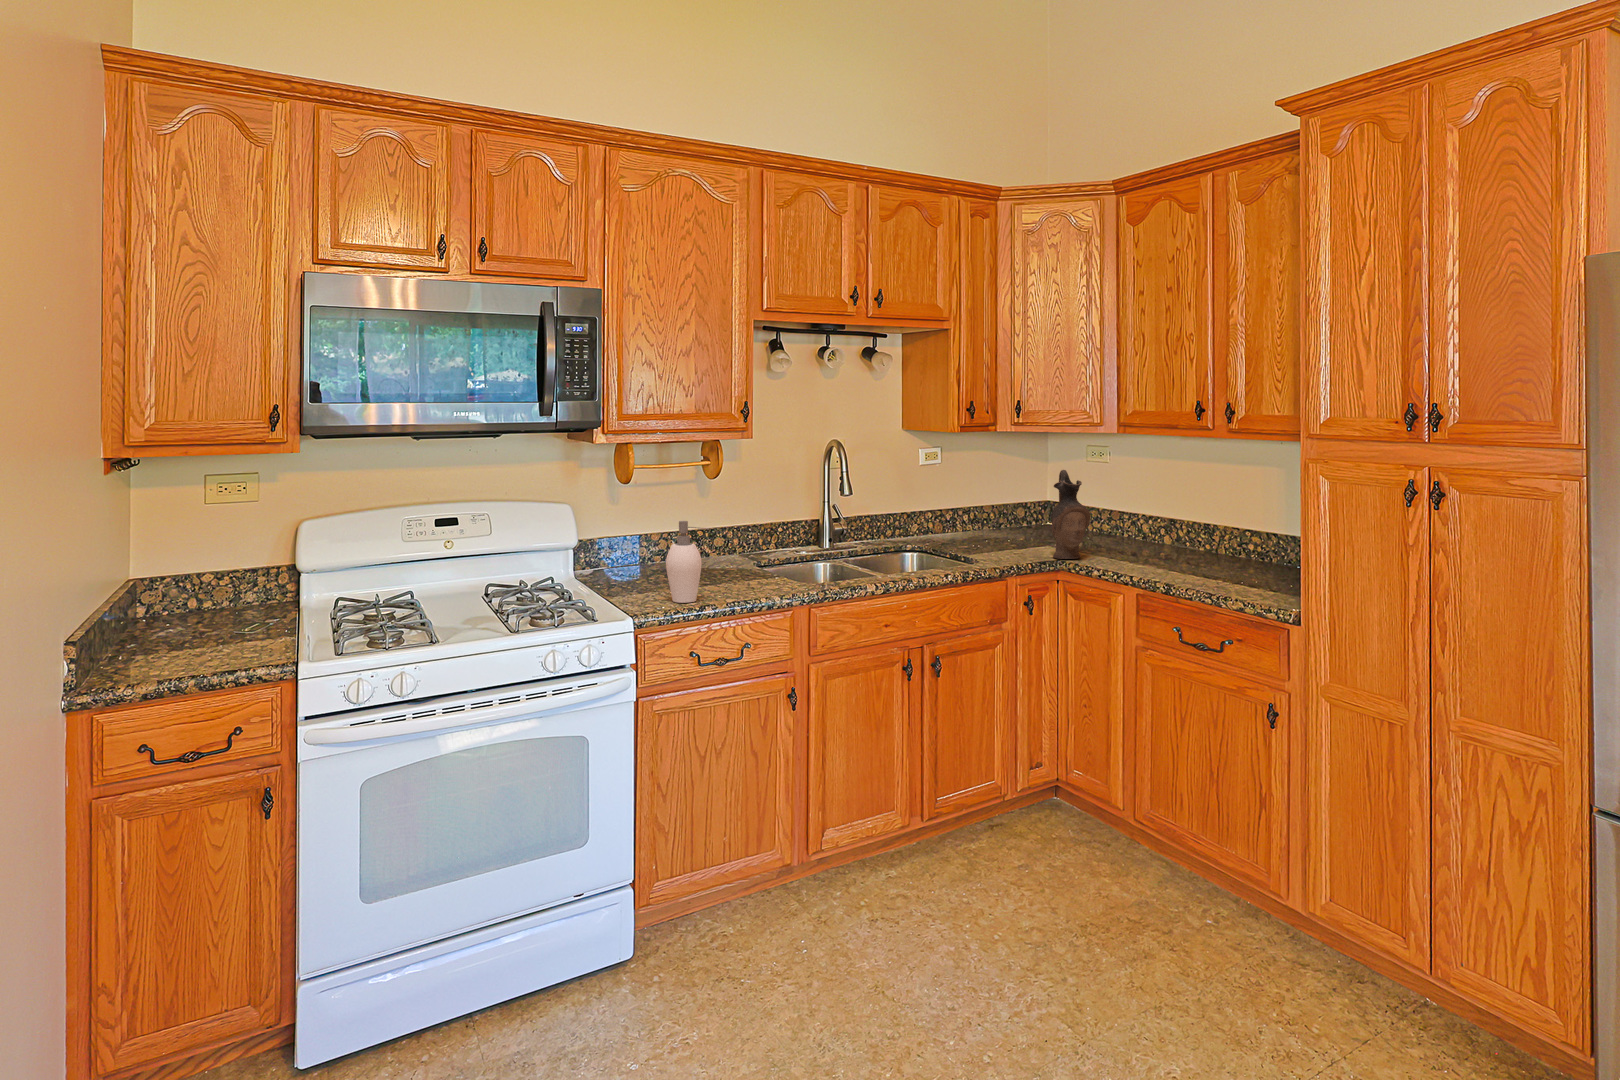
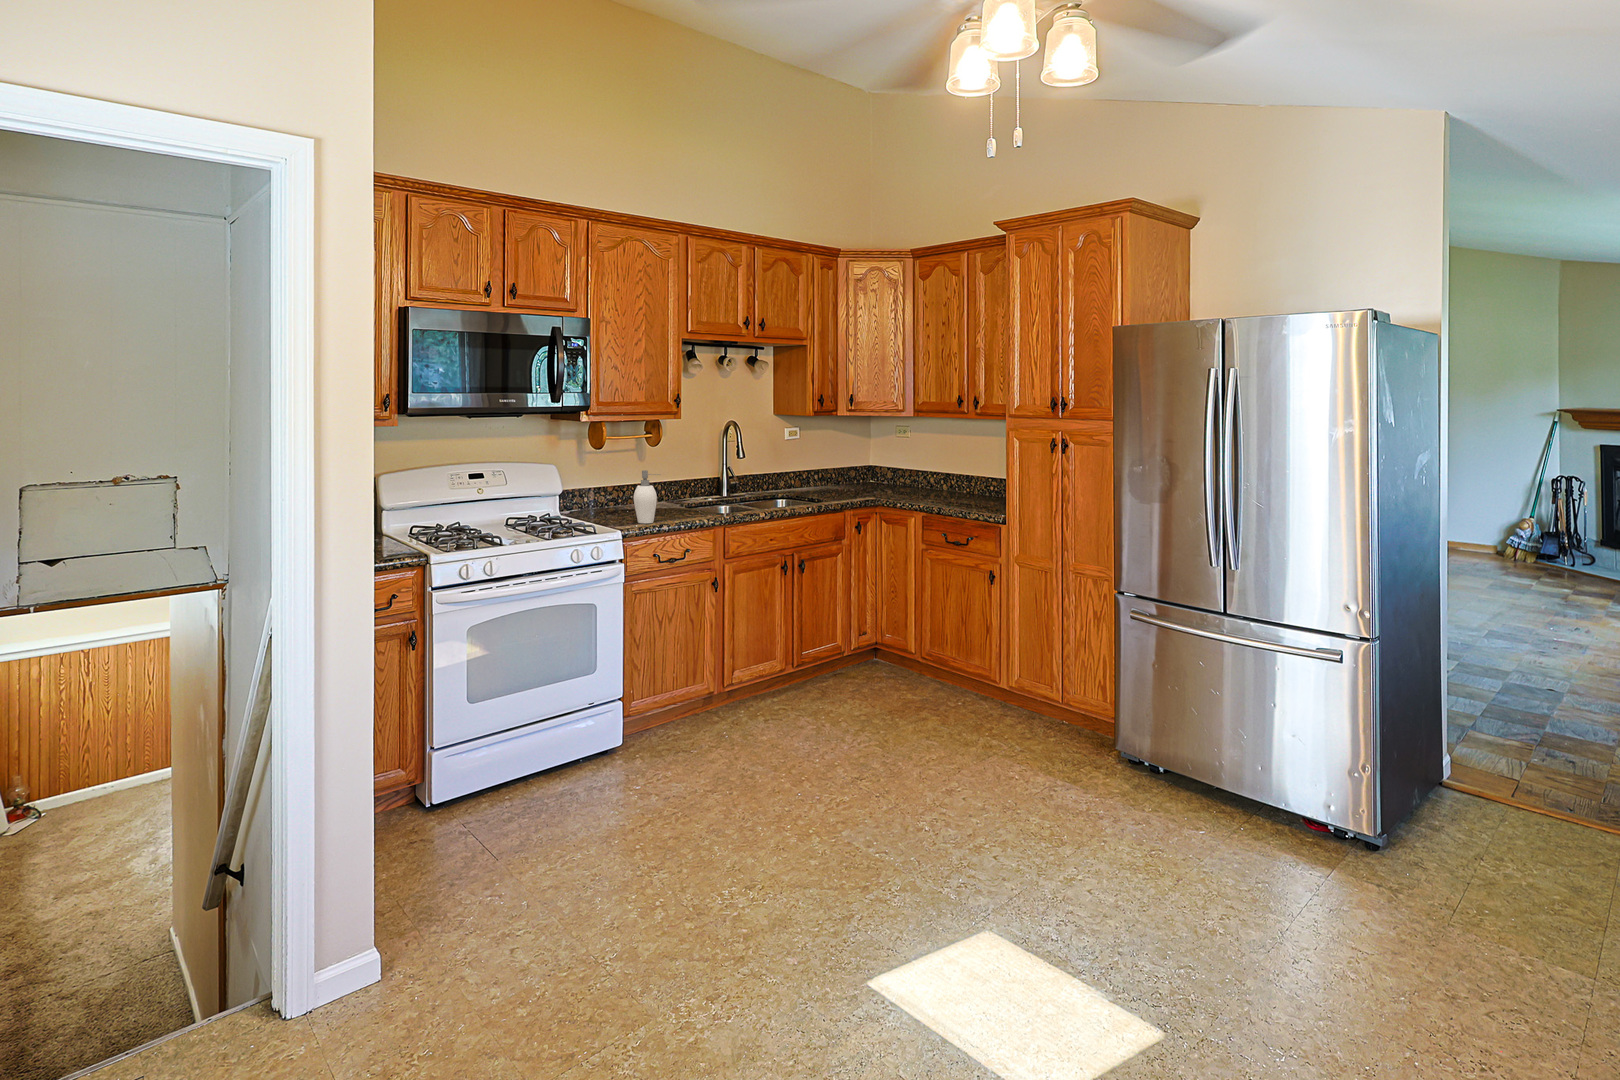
ceramic pitcher: present [1051,470,1090,559] -> none [875,441,899,499]

